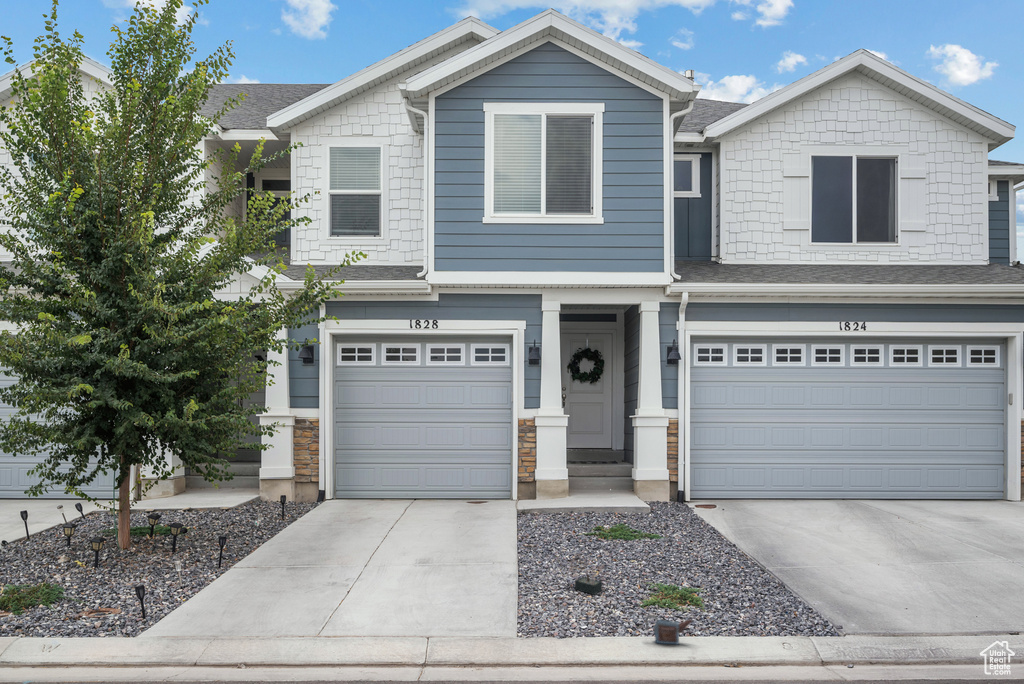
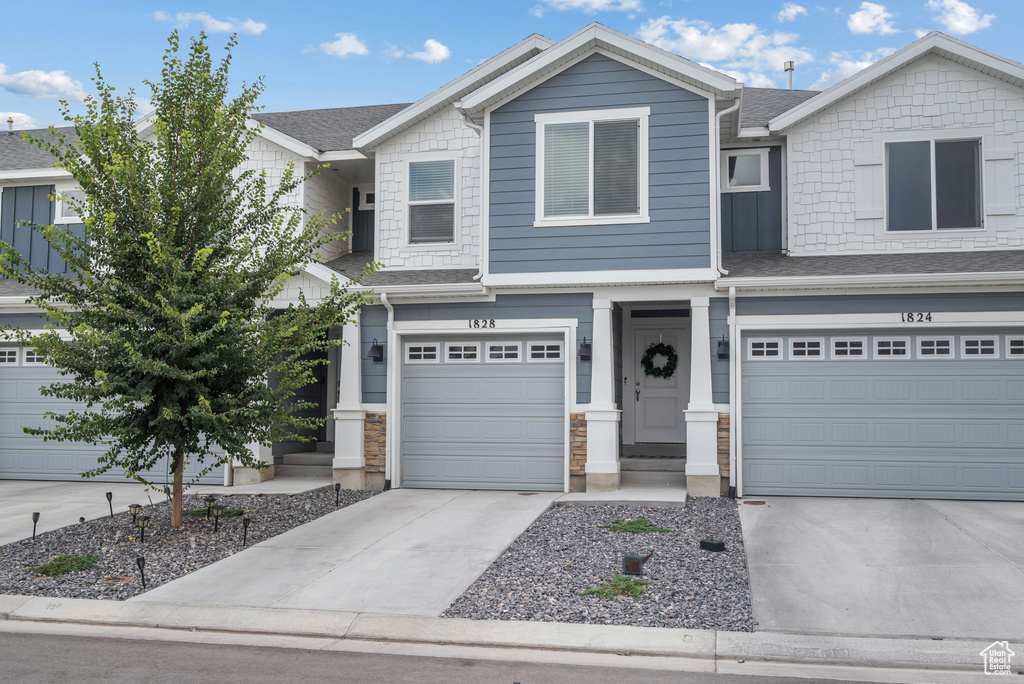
decorative plant: present [569,554,604,595] -> present [694,517,726,551]

